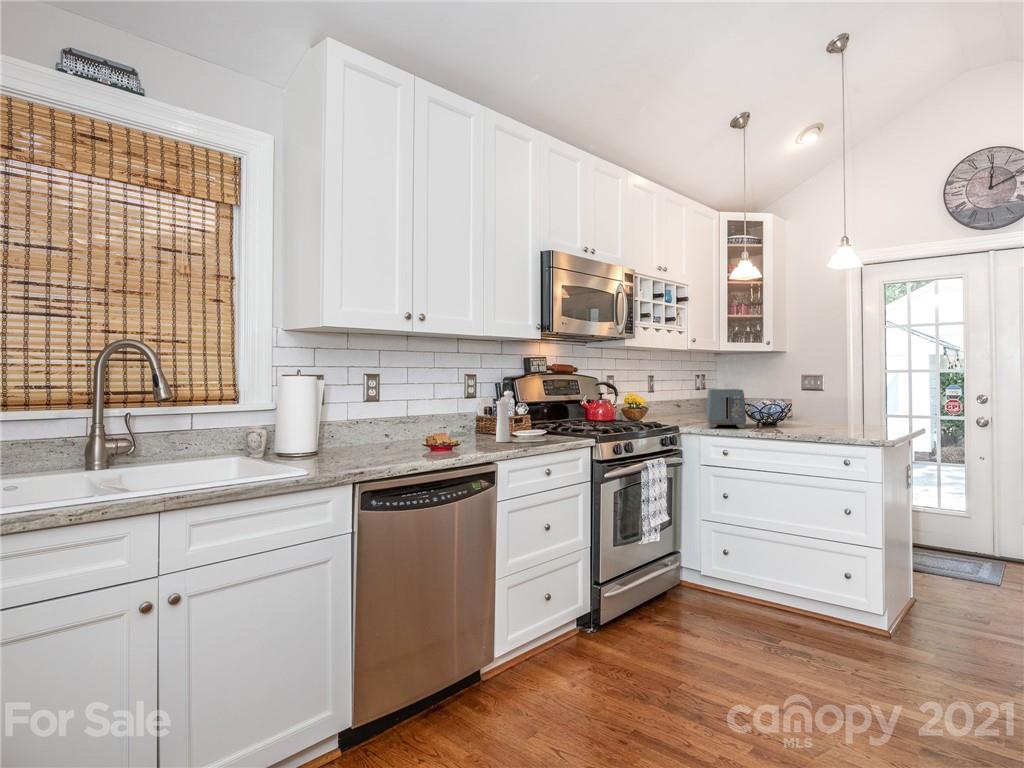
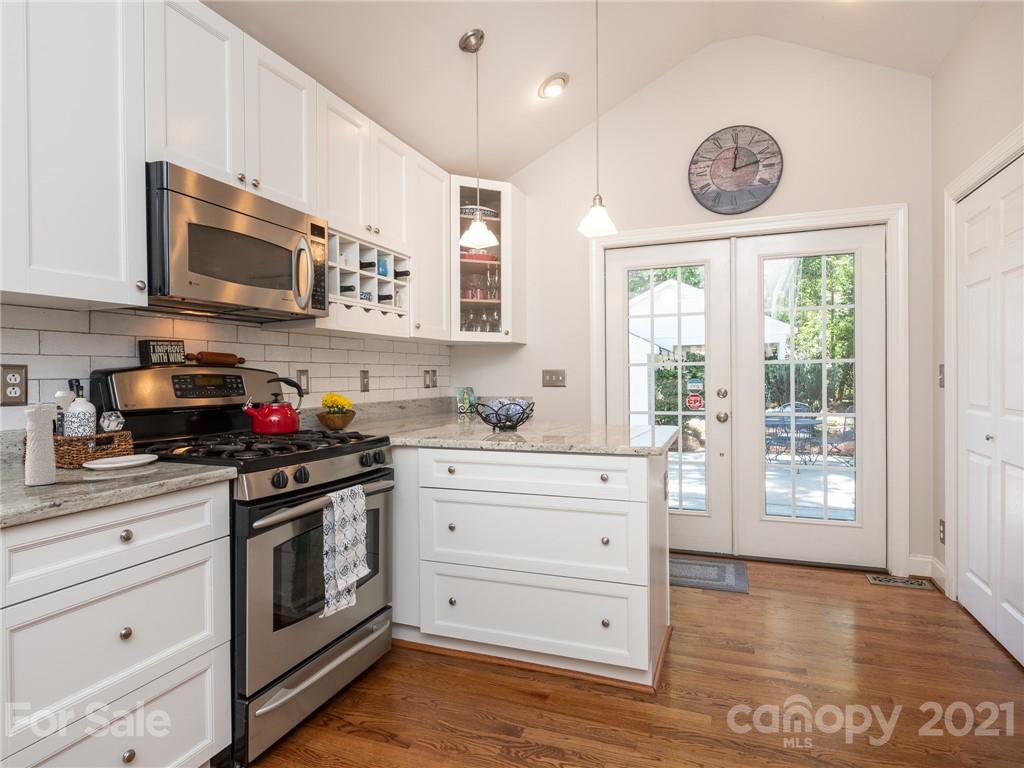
toaster: present [706,389,746,428] -> none [425,386,473,439]

